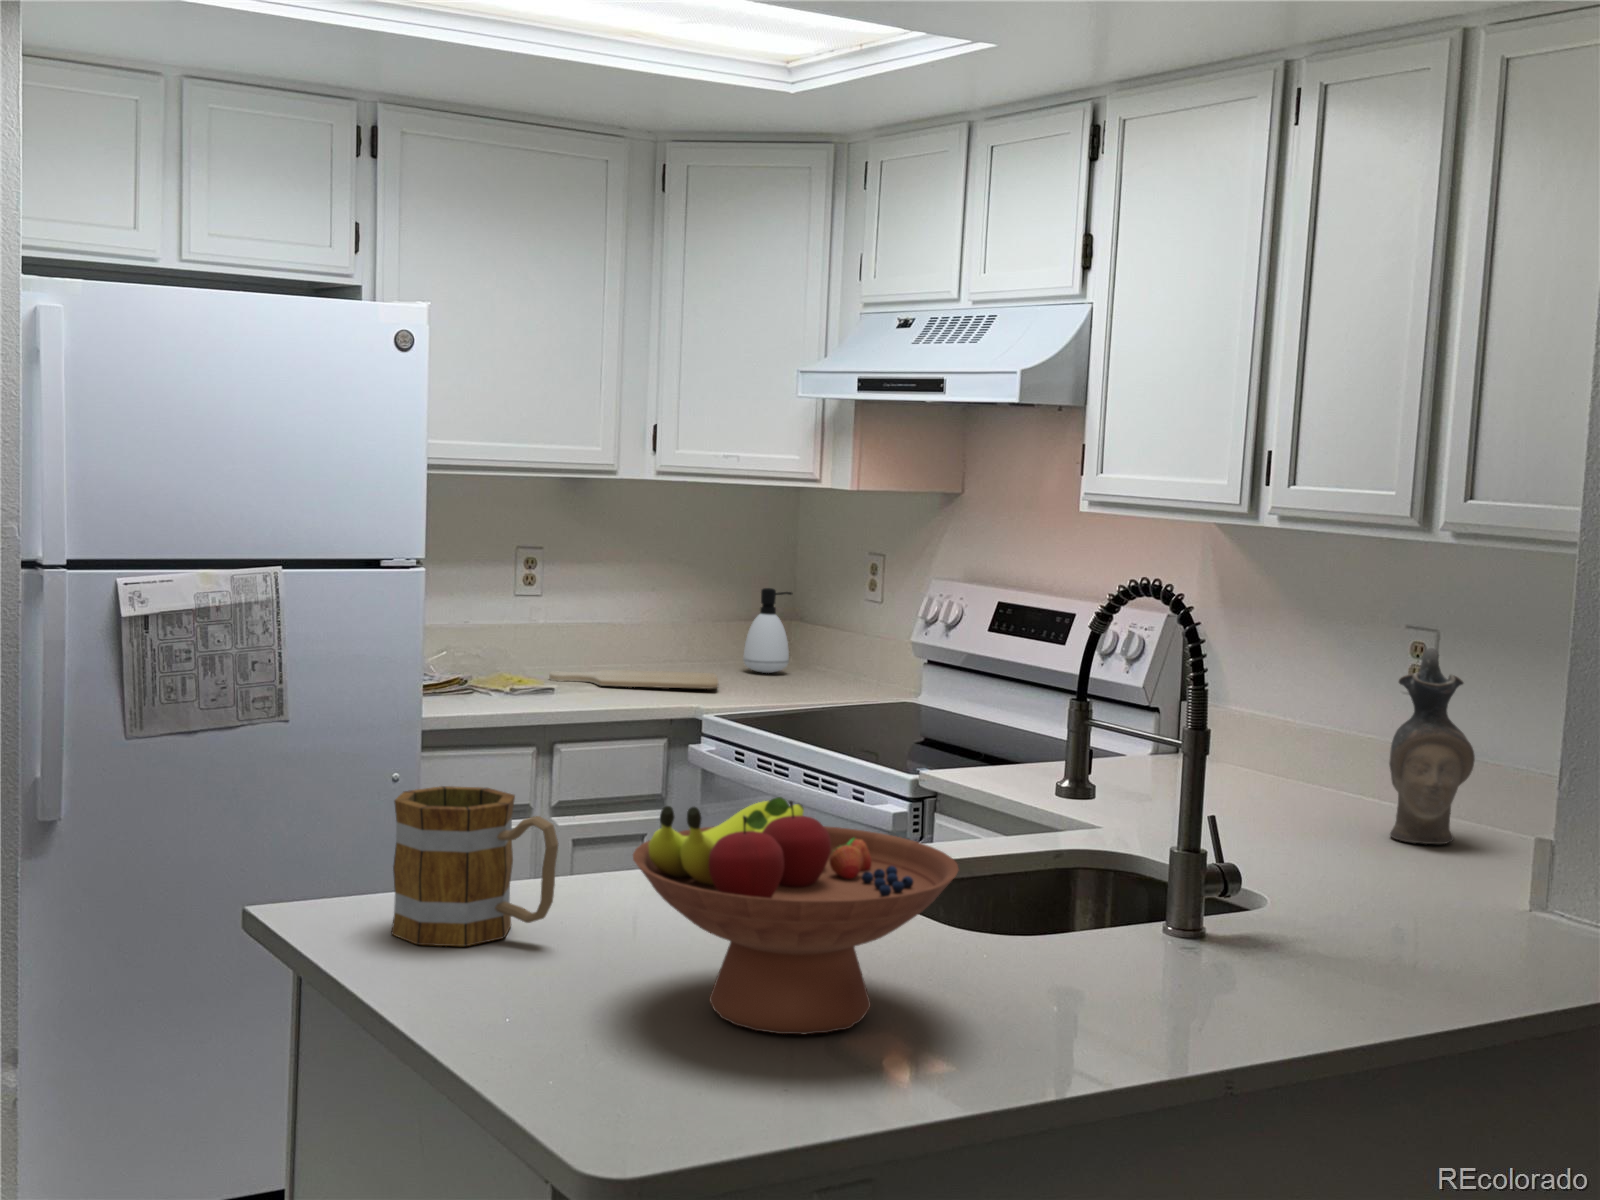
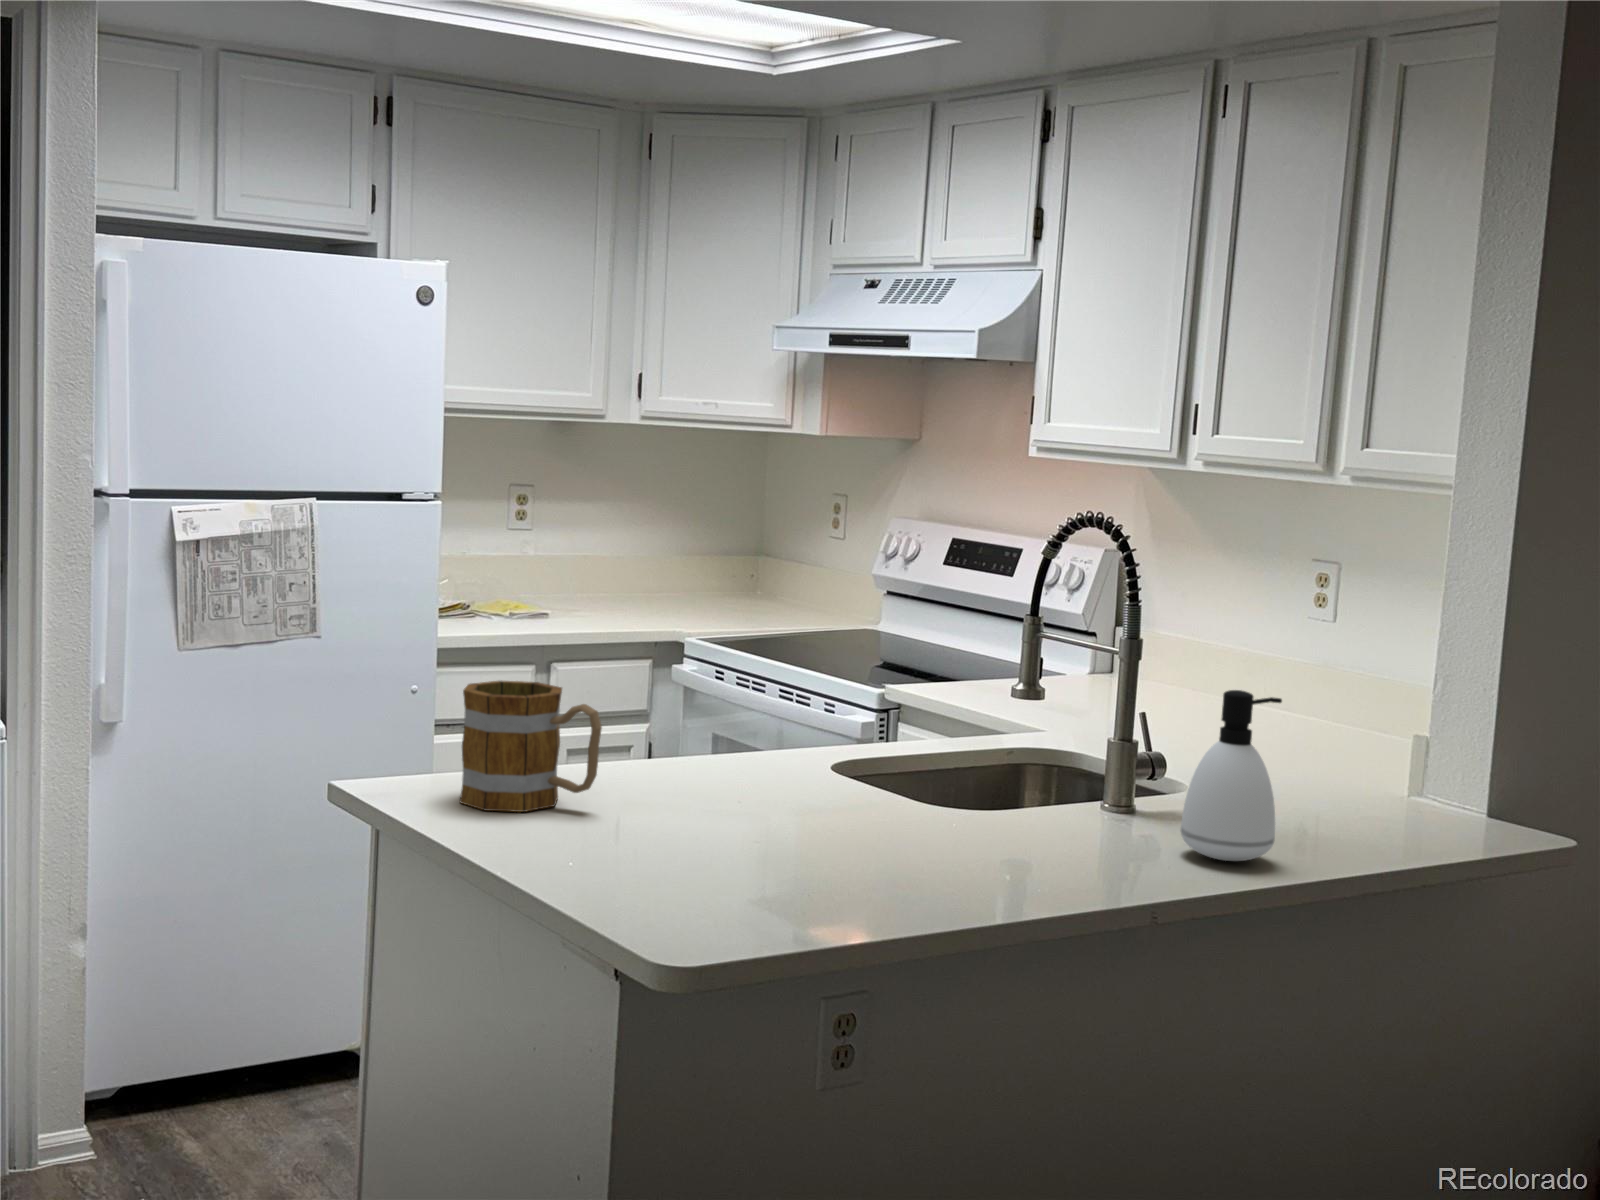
soap dispenser: present [743,588,792,673] -> present [1181,690,1282,861]
ceramic pitcher: present [1389,648,1475,844] -> none [1293,578,1366,746]
chopping board: present [549,670,718,689] -> none [543,598,698,615]
fruit bowl: present [633,797,959,1034] -> none [673,686,940,875]

